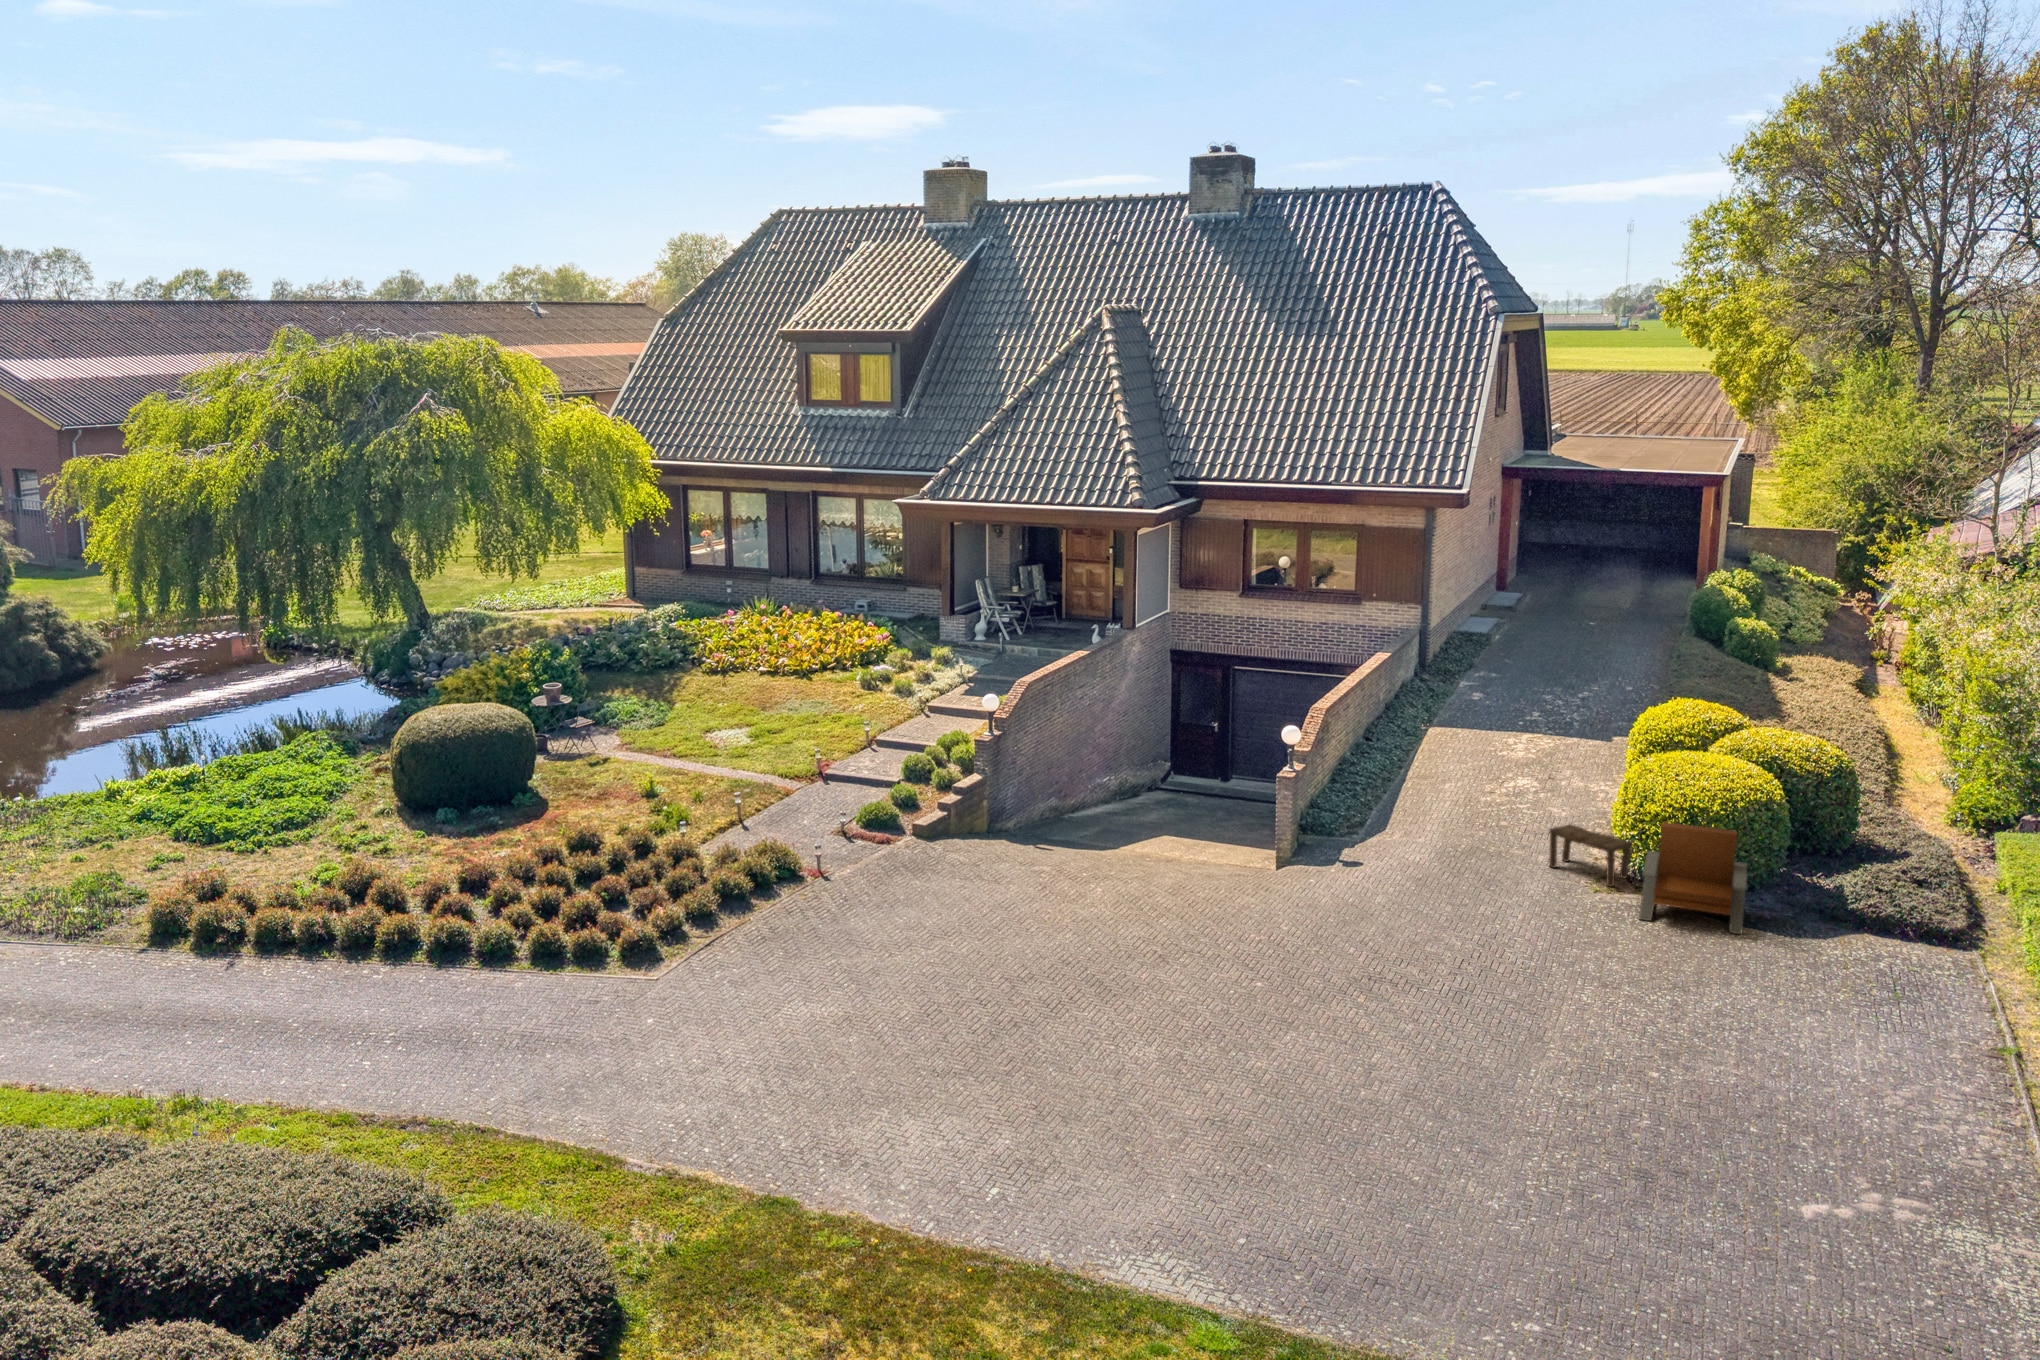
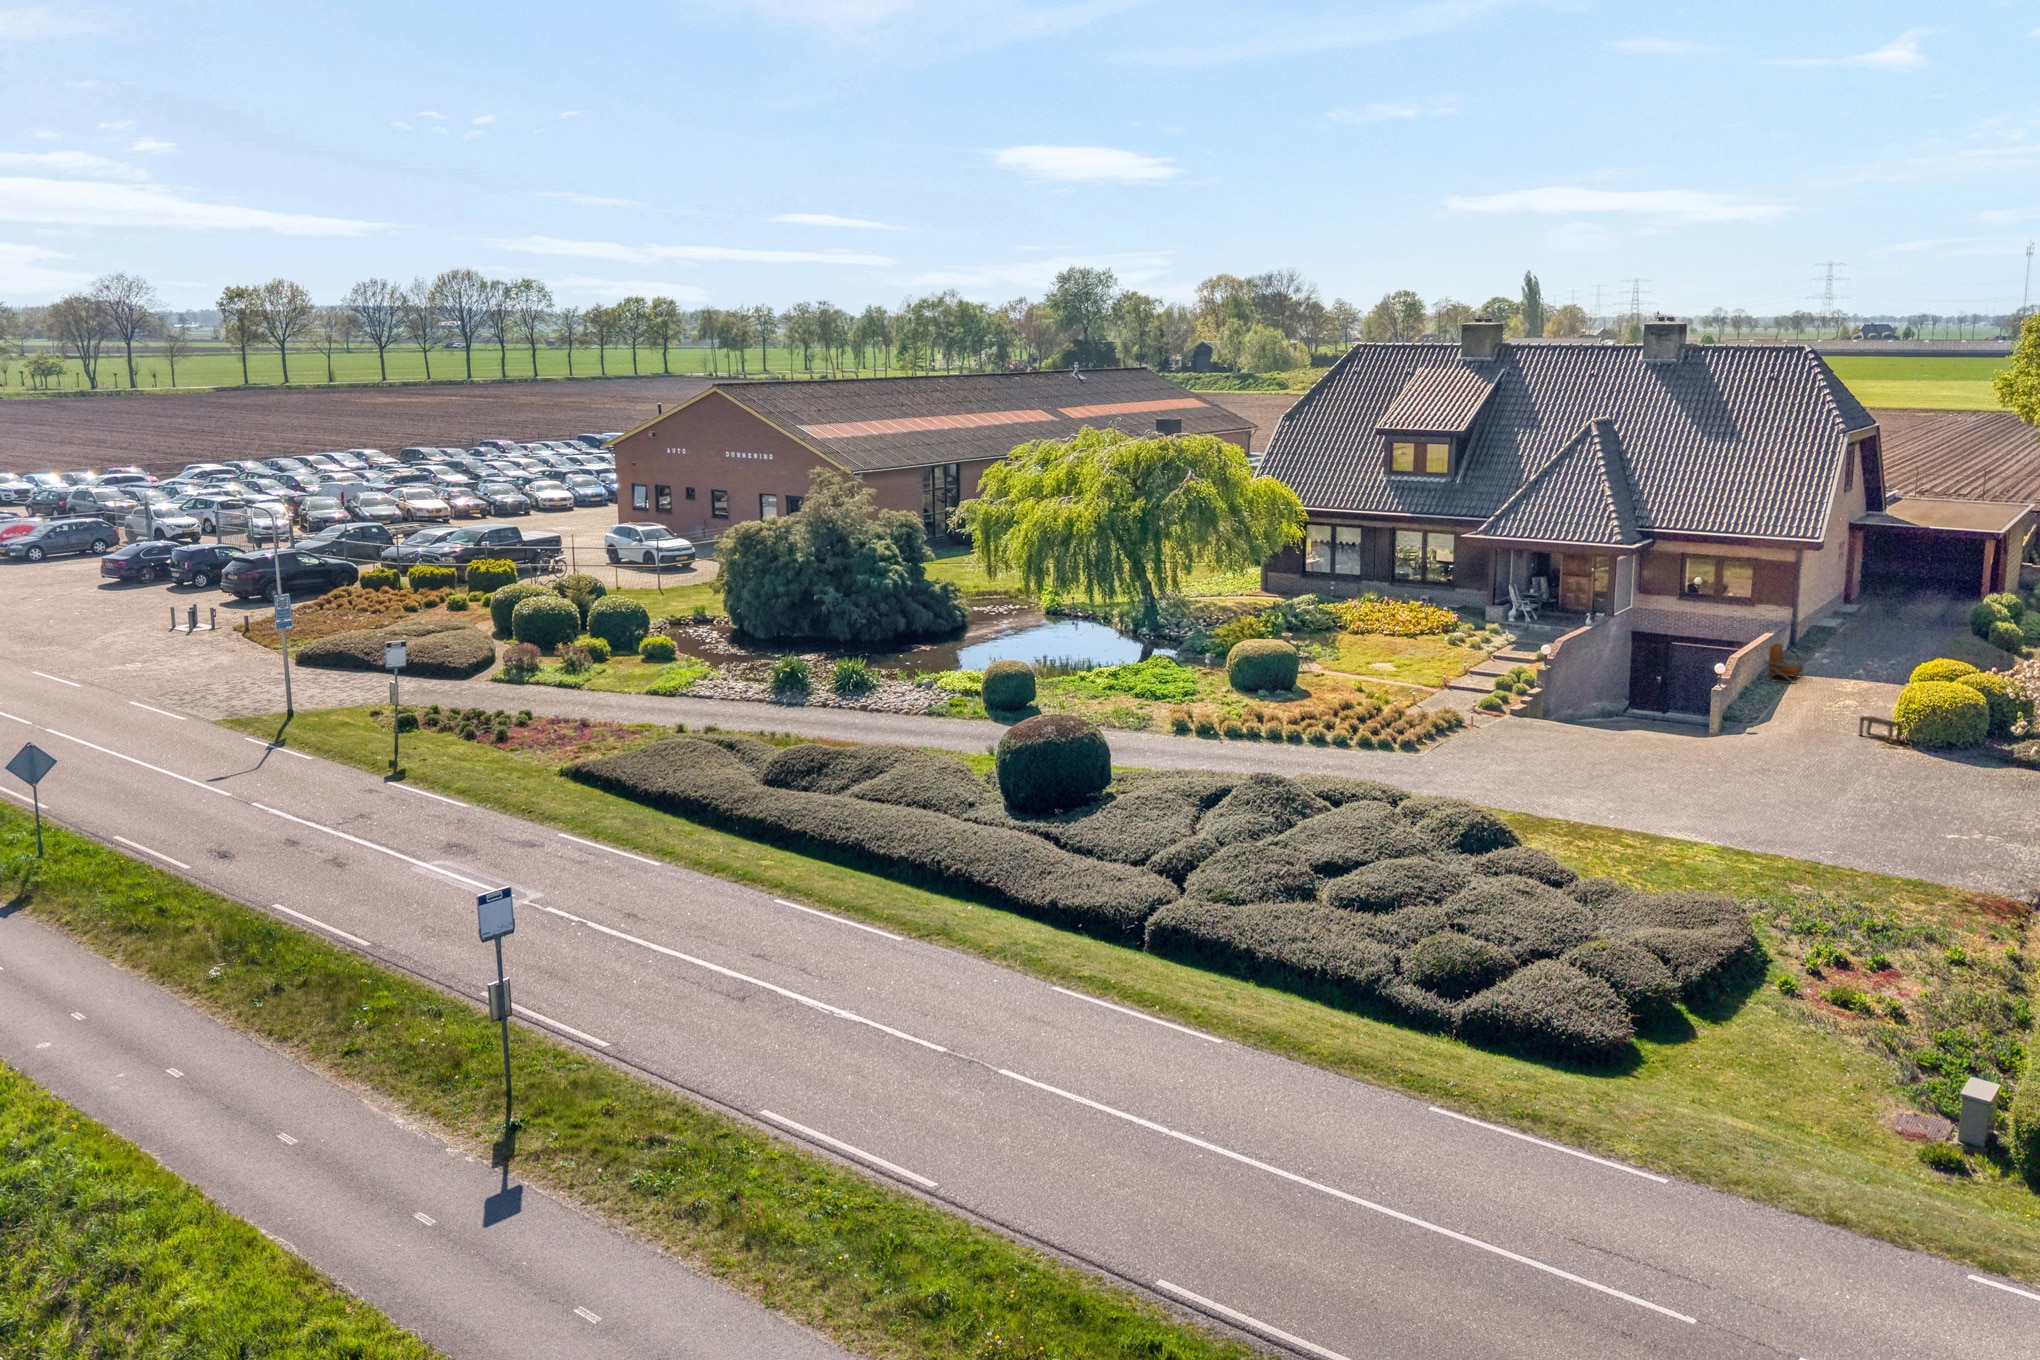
lounge chair: present [1639,822,1747,934] -> present [1765,643,1805,684]

